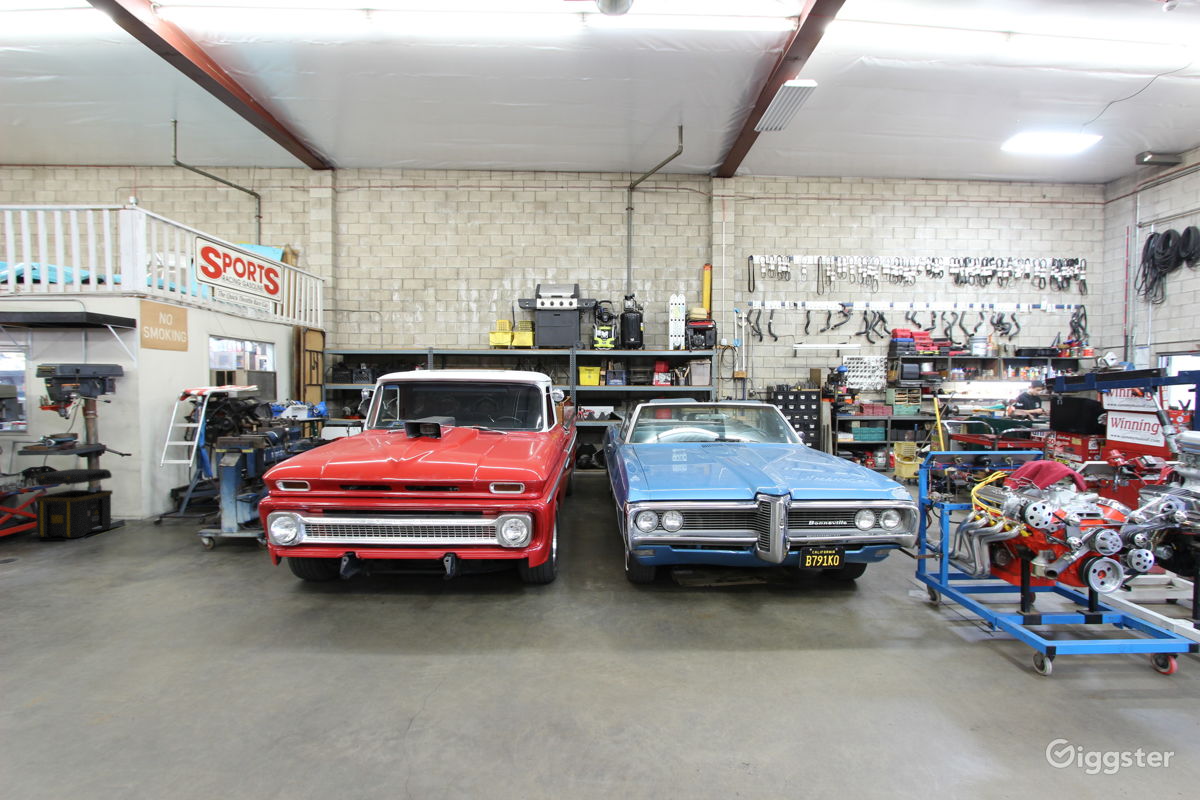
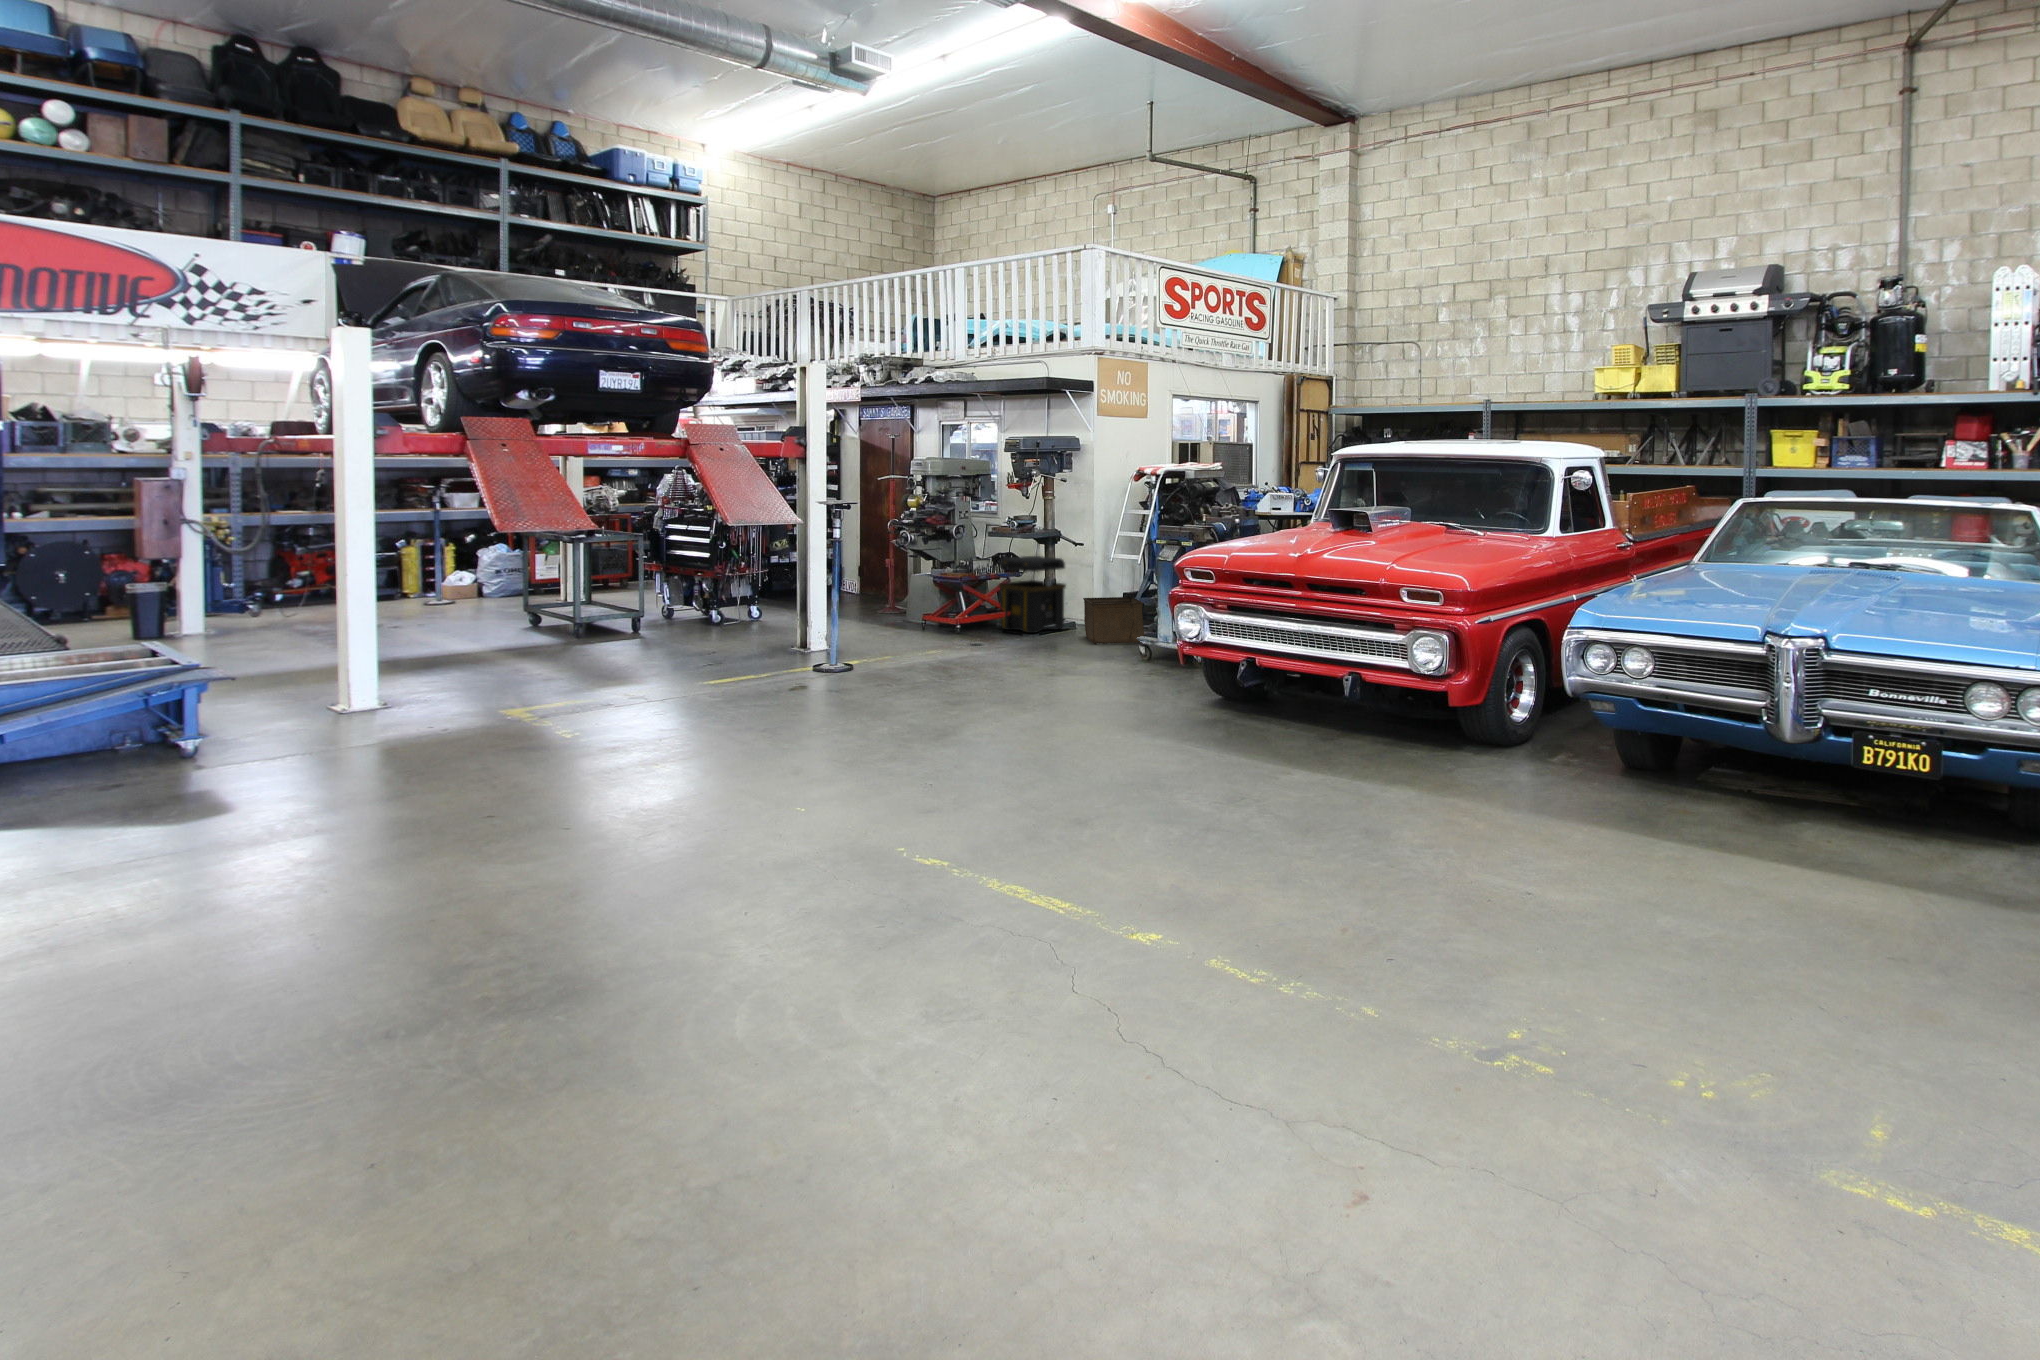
storage bin: none [134,496,200,540] -> present [1083,597,1144,644]

